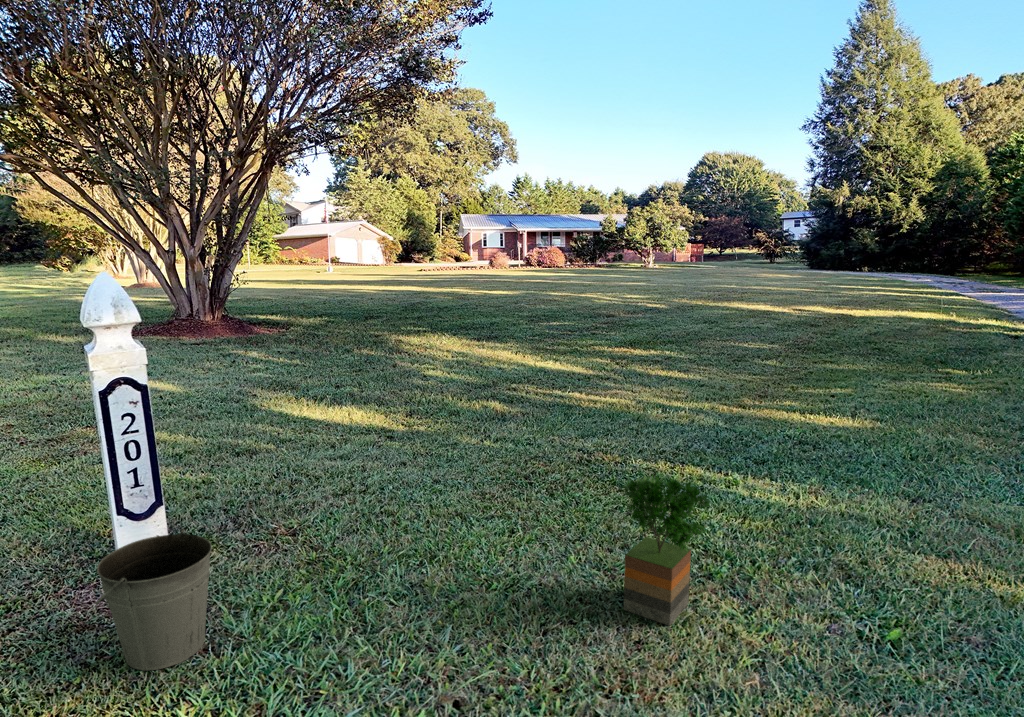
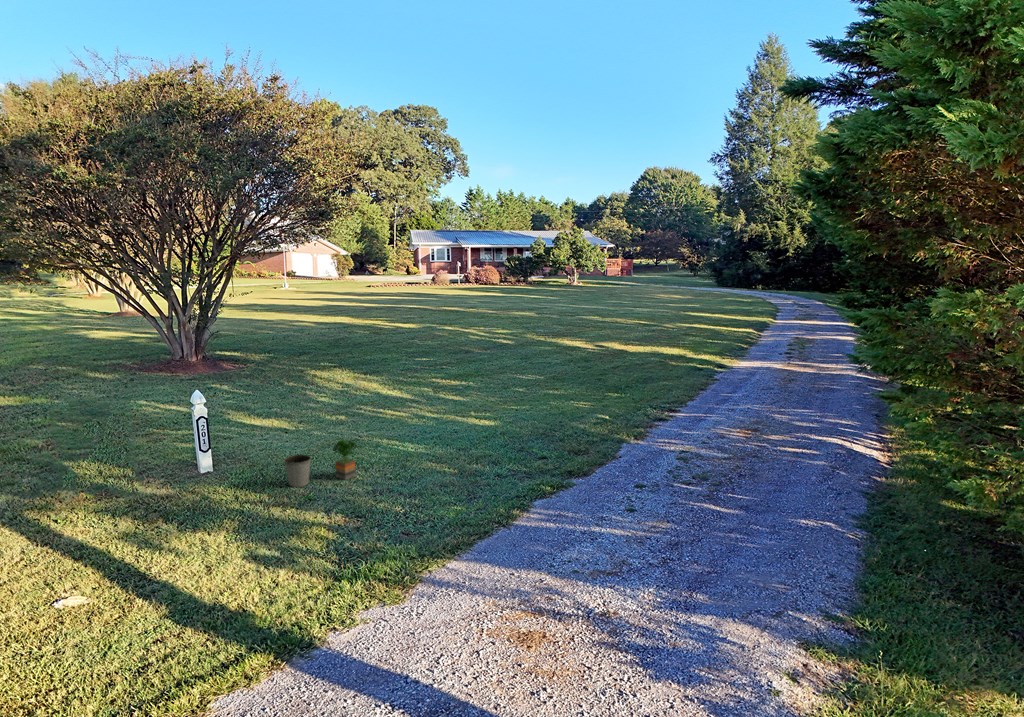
bucket: present [96,529,212,671] -> present [284,454,311,487]

